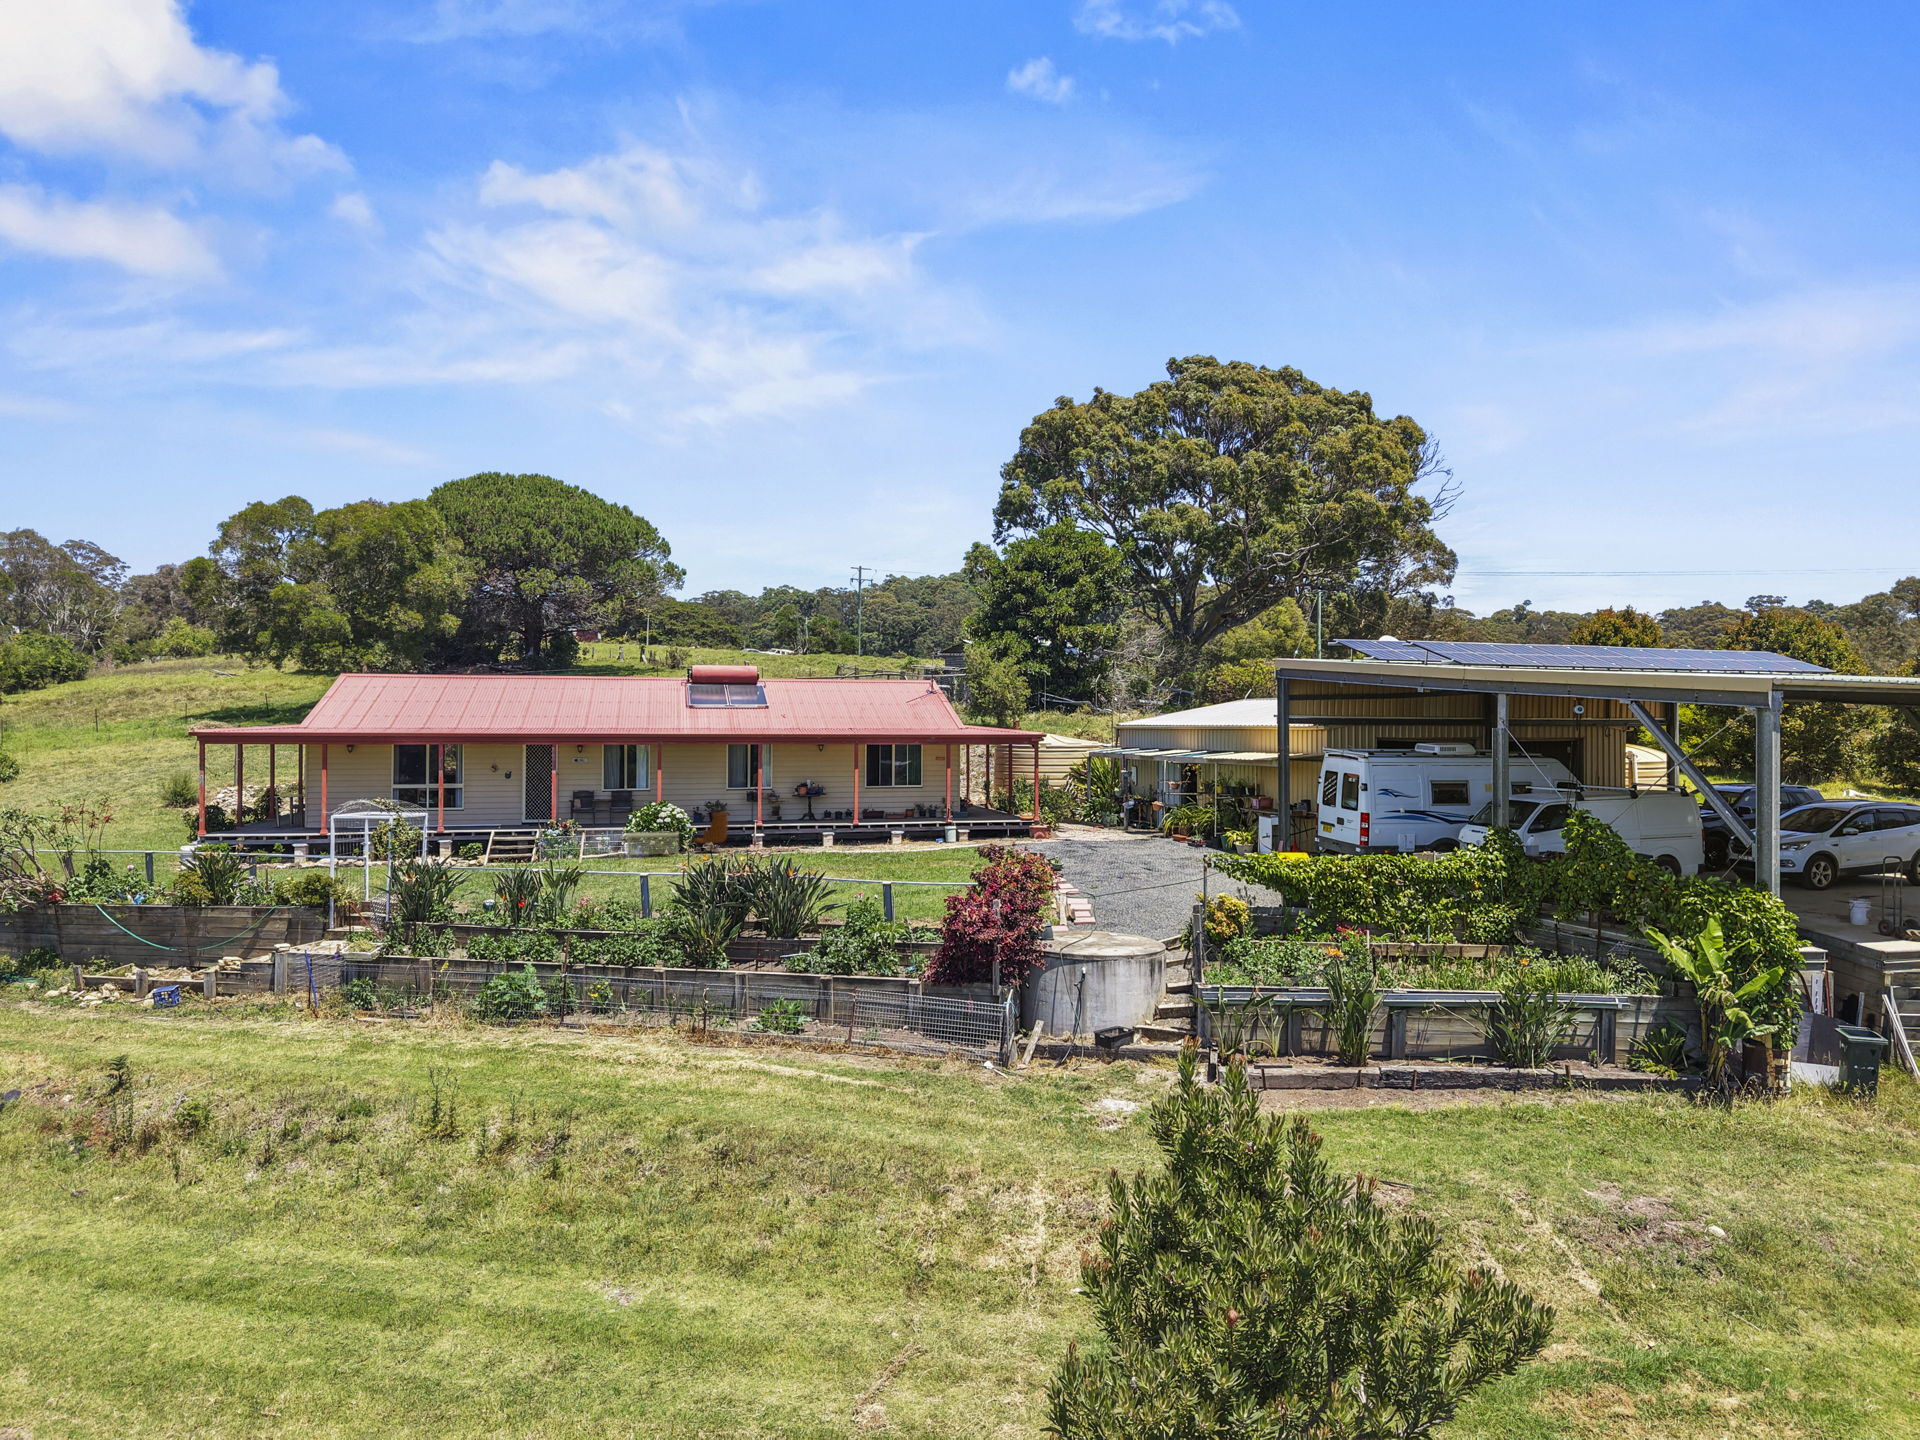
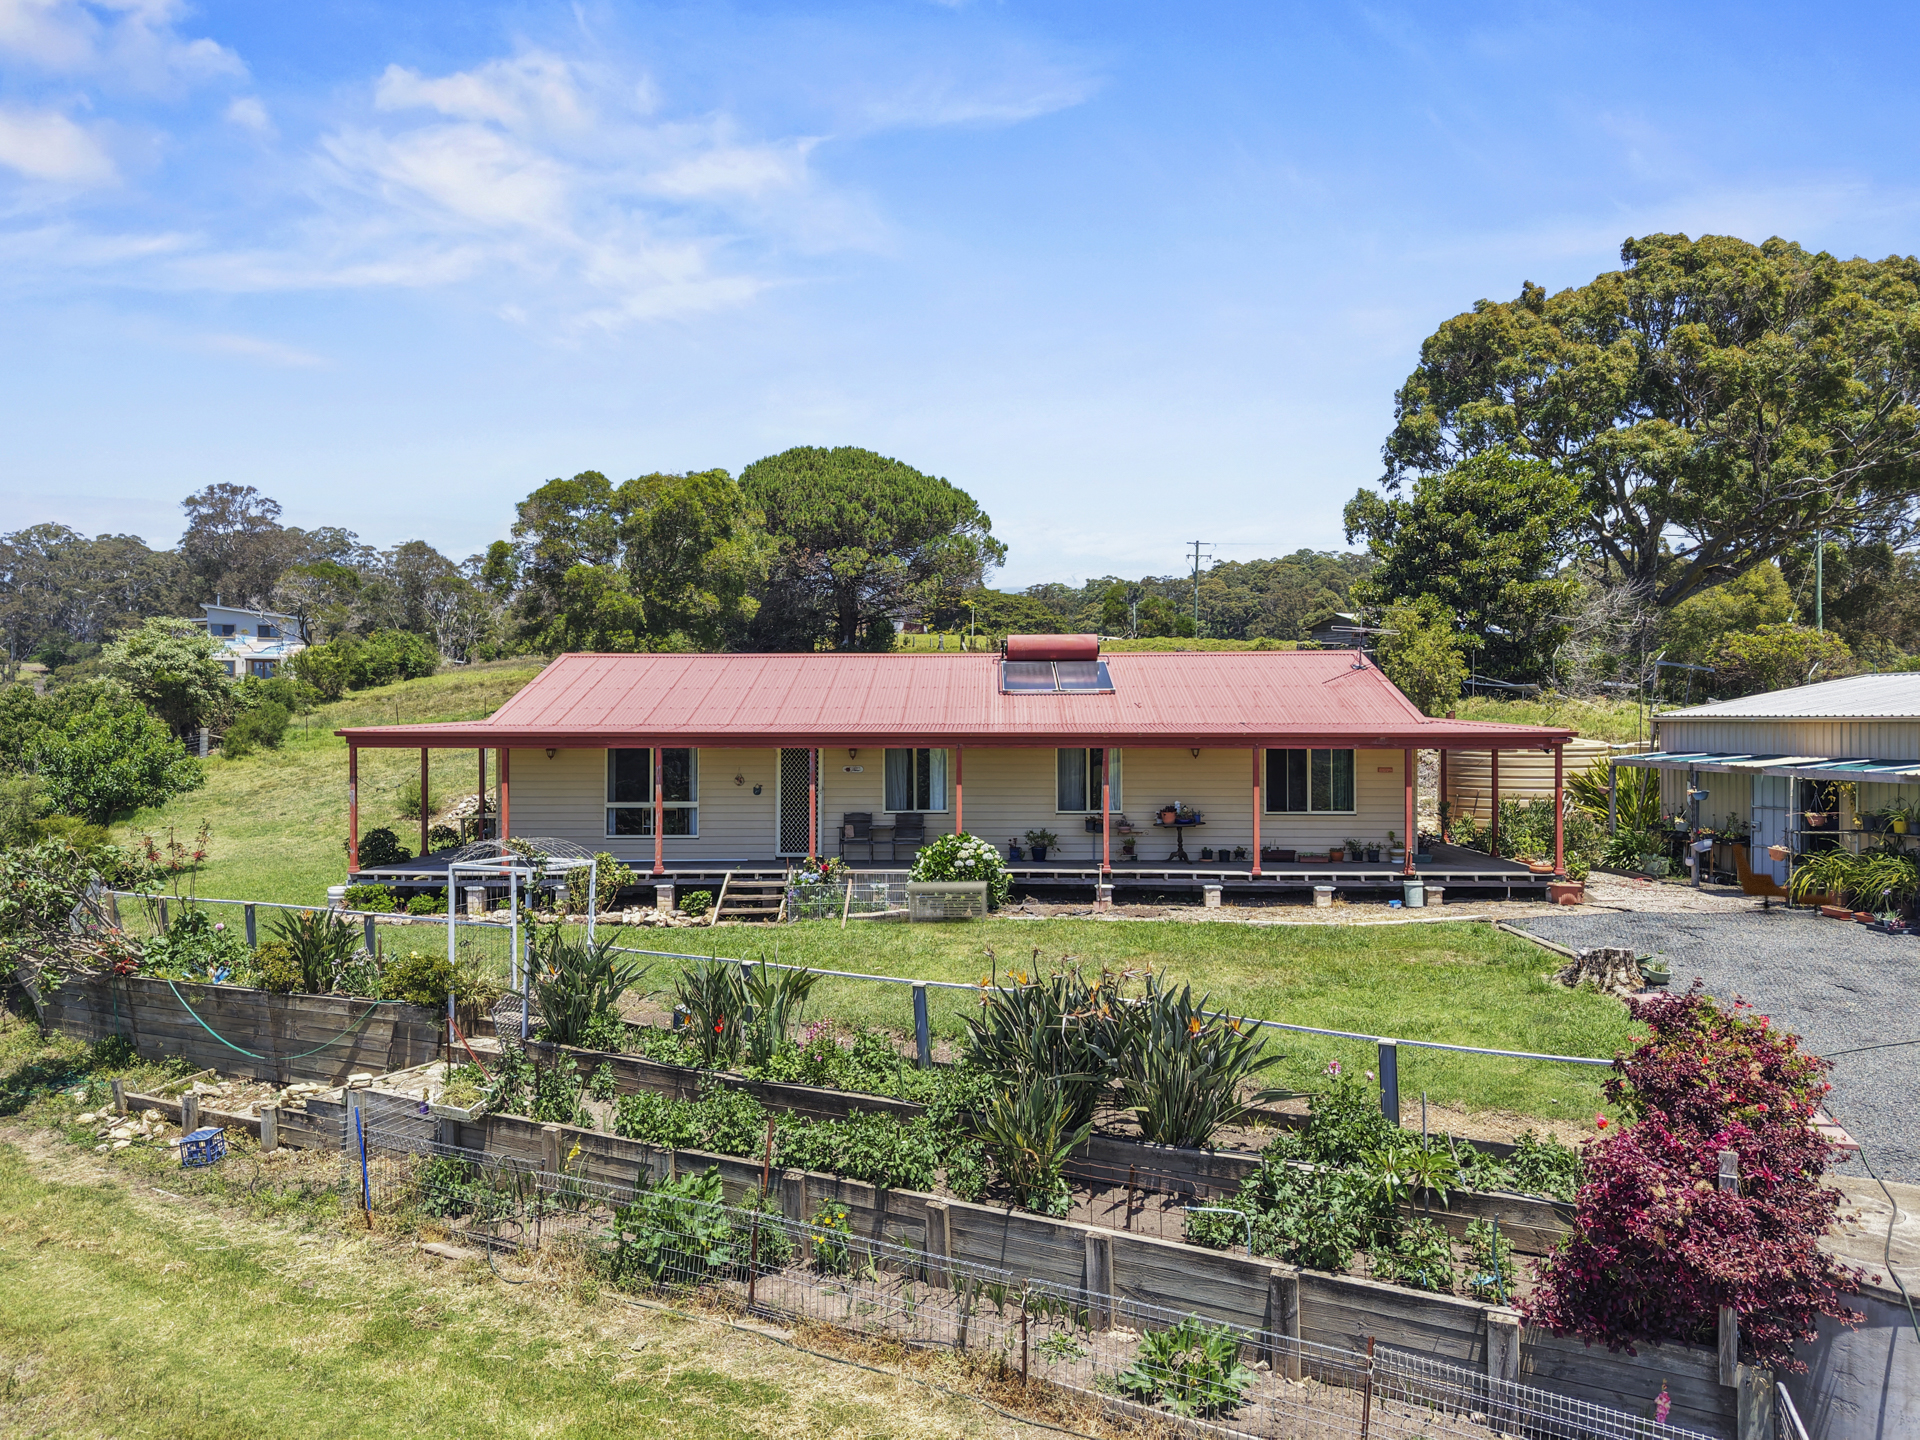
lounge chair: present [693,812,728,851] -> present [1733,844,1833,916]

